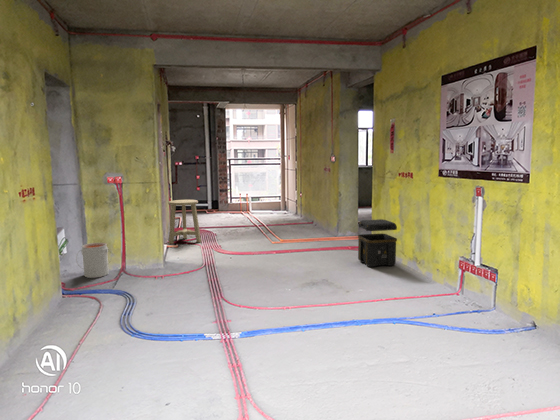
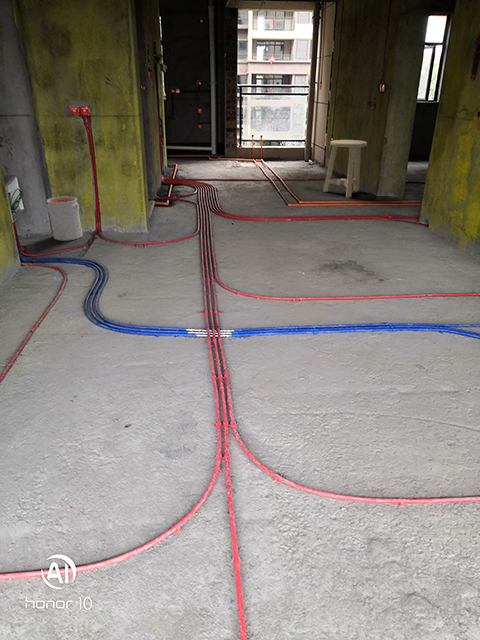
stool: present [168,200,201,244] -> present [323,140,367,198]
toolbox: present [358,219,397,267] -> none [400,180,463,246]

